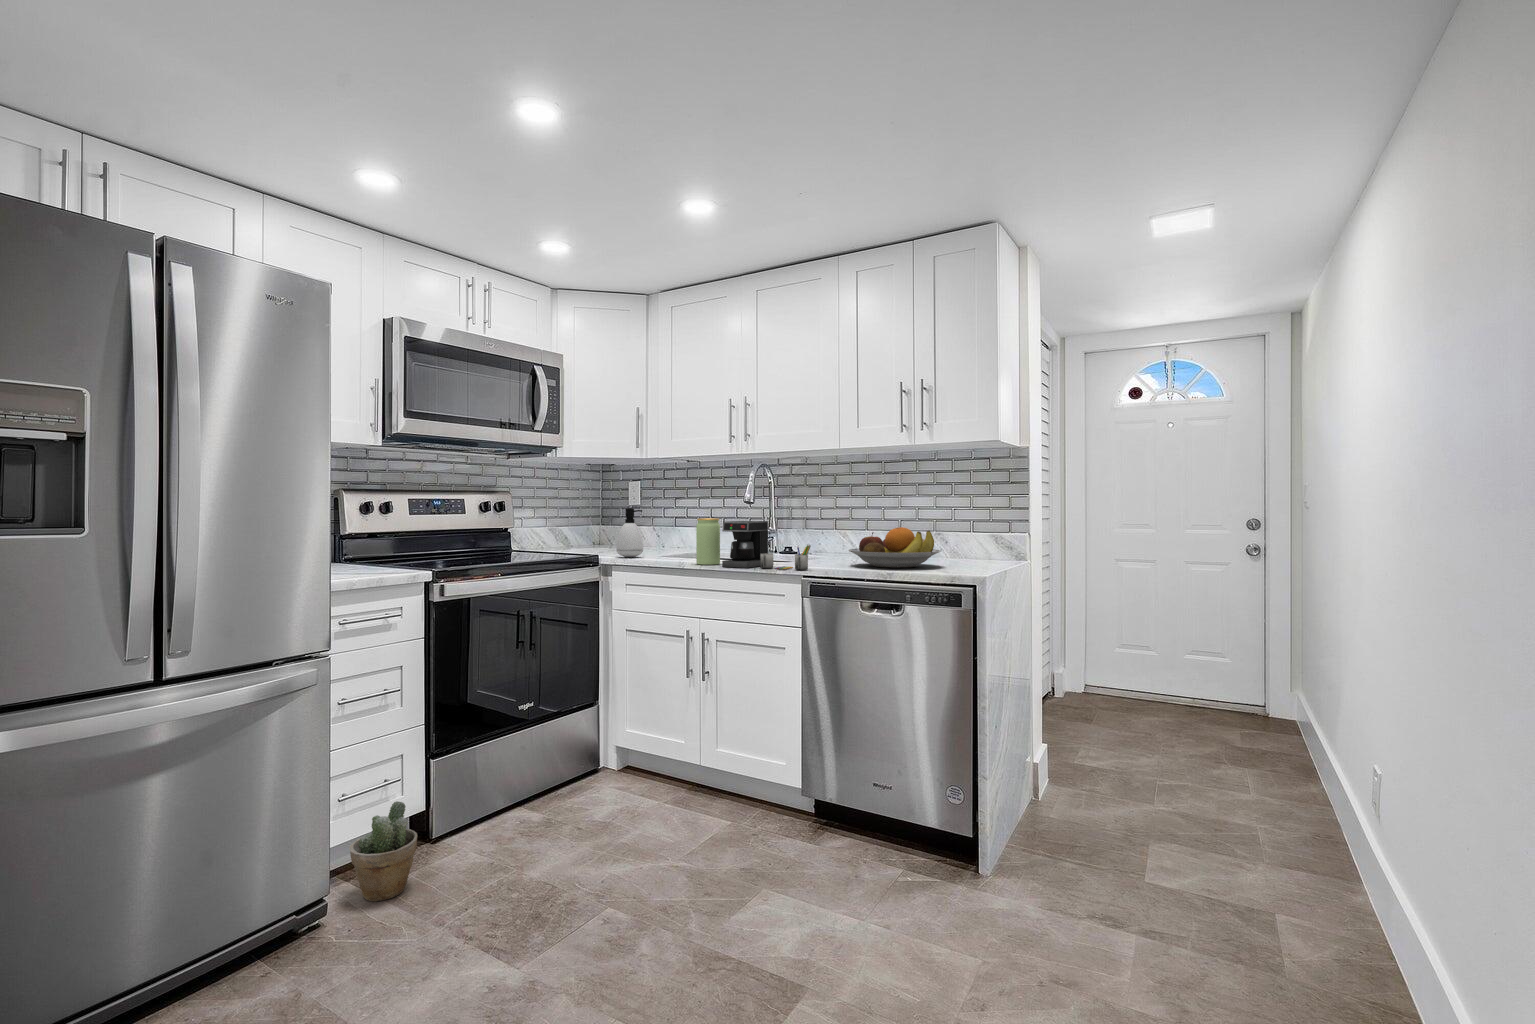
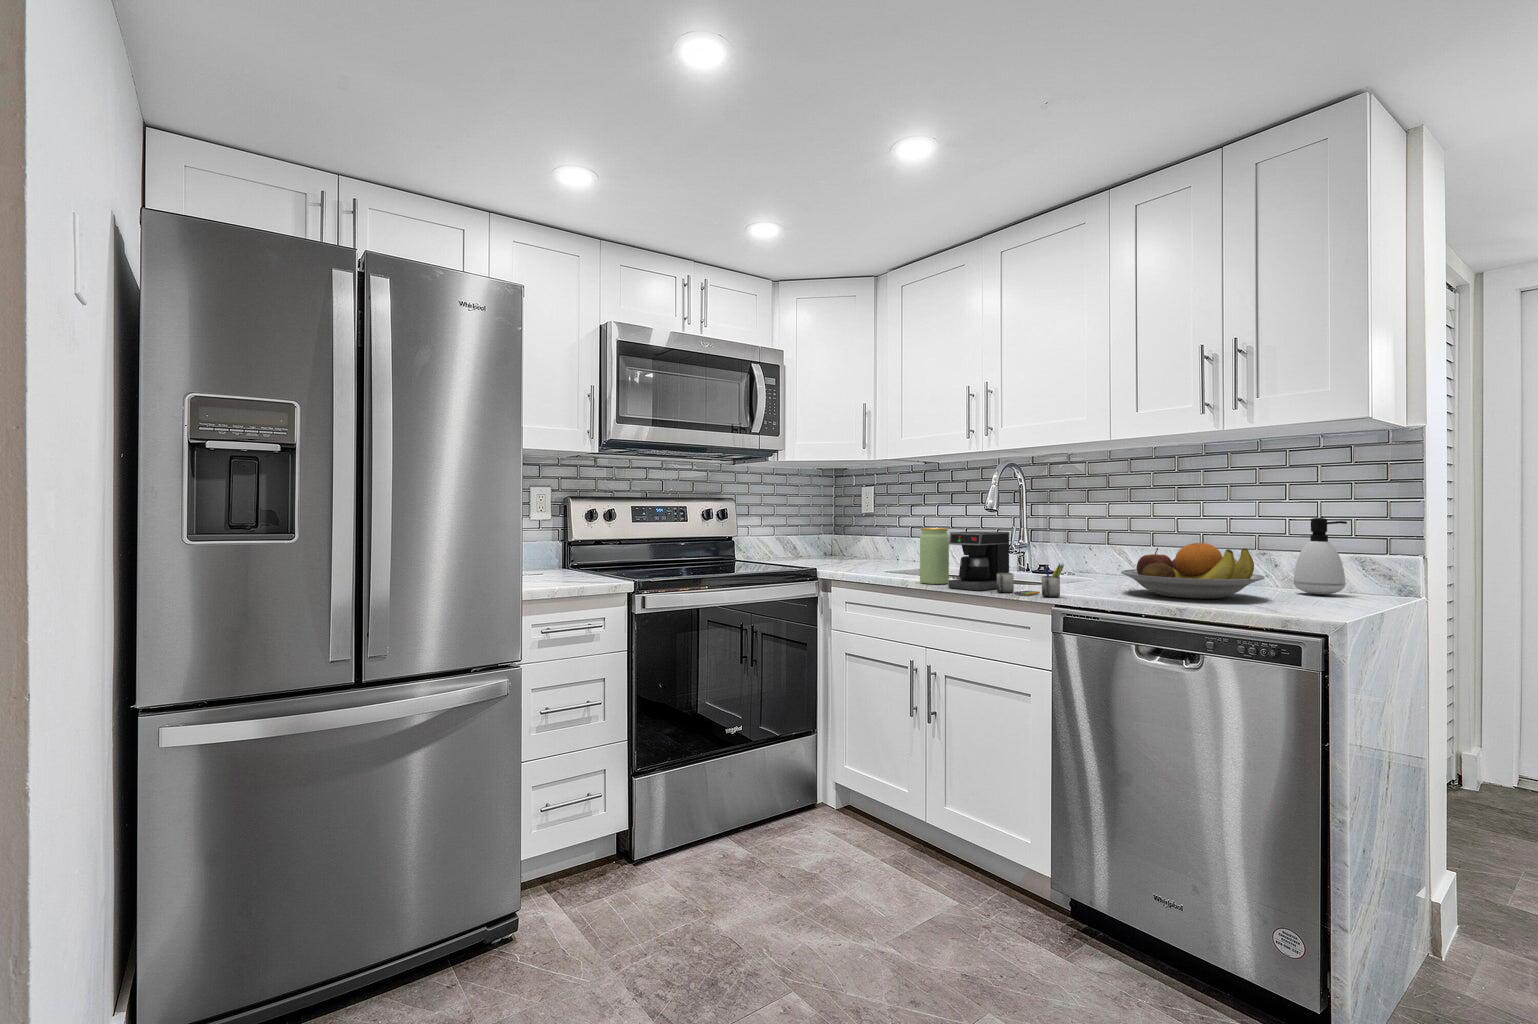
soap dispenser: present [617,508,643,557] -> present [1294,518,1347,594]
potted plant: present [349,801,417,901] -> none [534,826,601,933]

